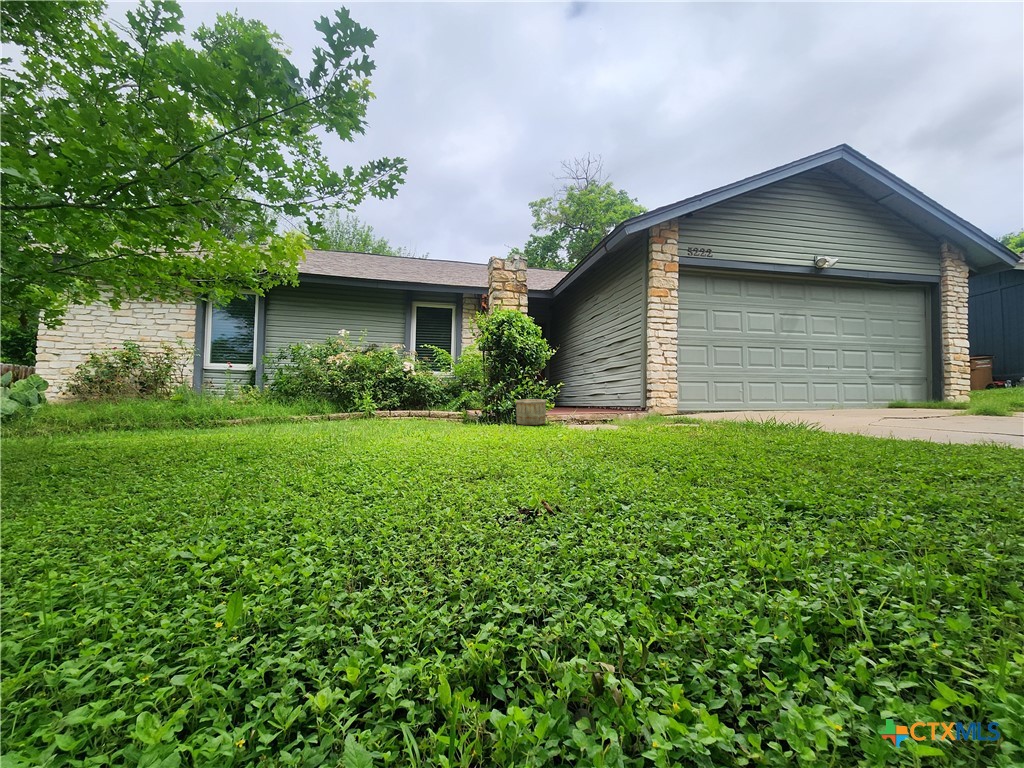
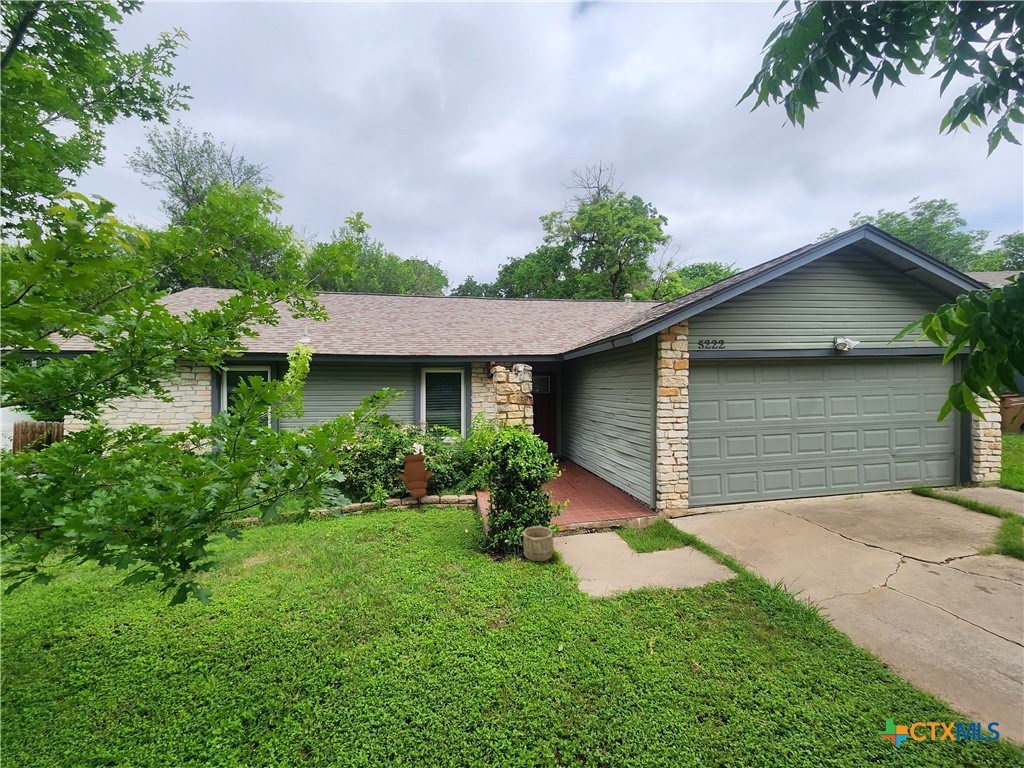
lounge chair: none [388,370,423,413] -> present [398,454,433,510]

